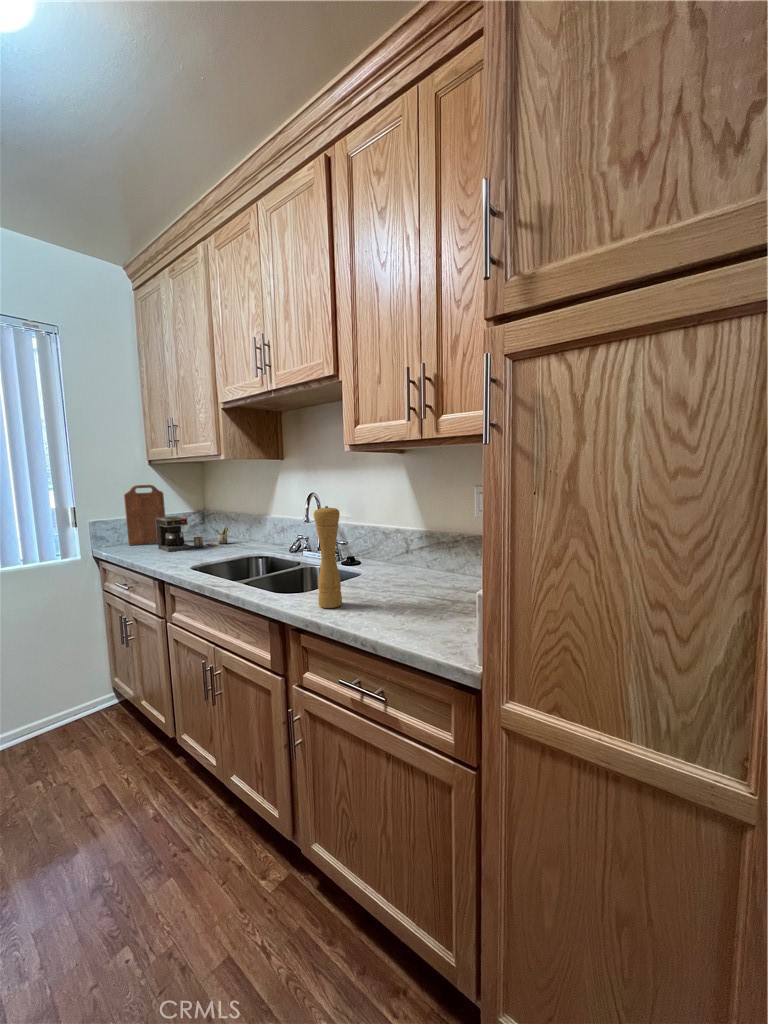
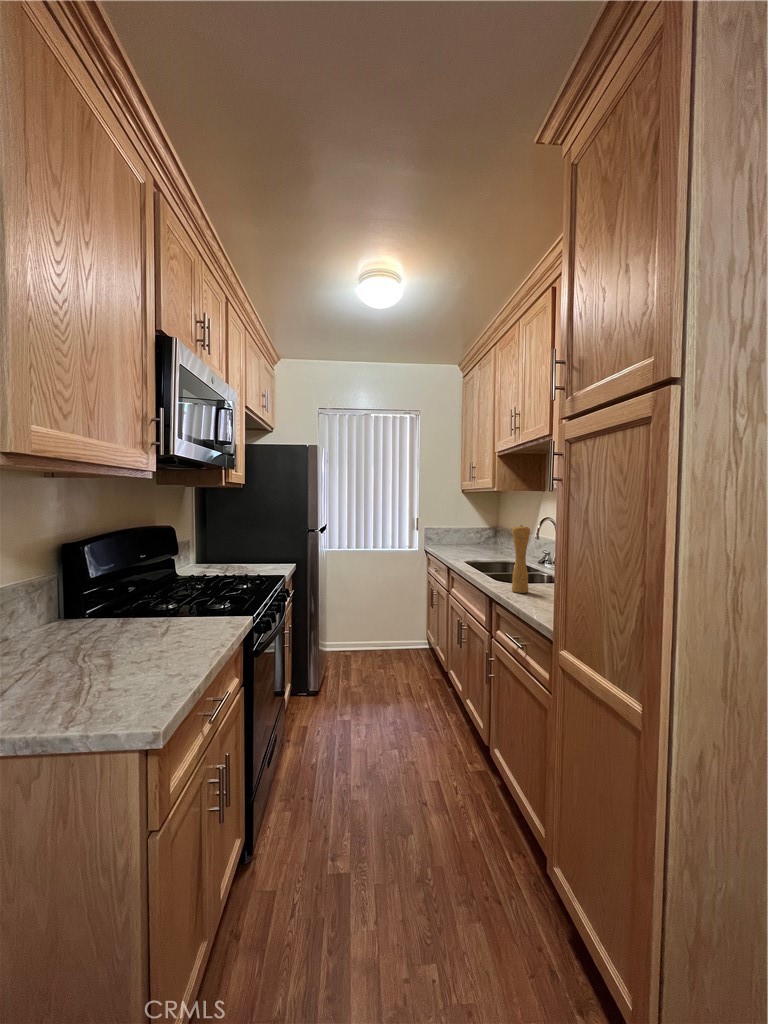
cutting board: present [124,485,165,545] -> none [445,506,469,547]
coffee maker: present [156,516,228,552] -> none [459,529,507,553]

